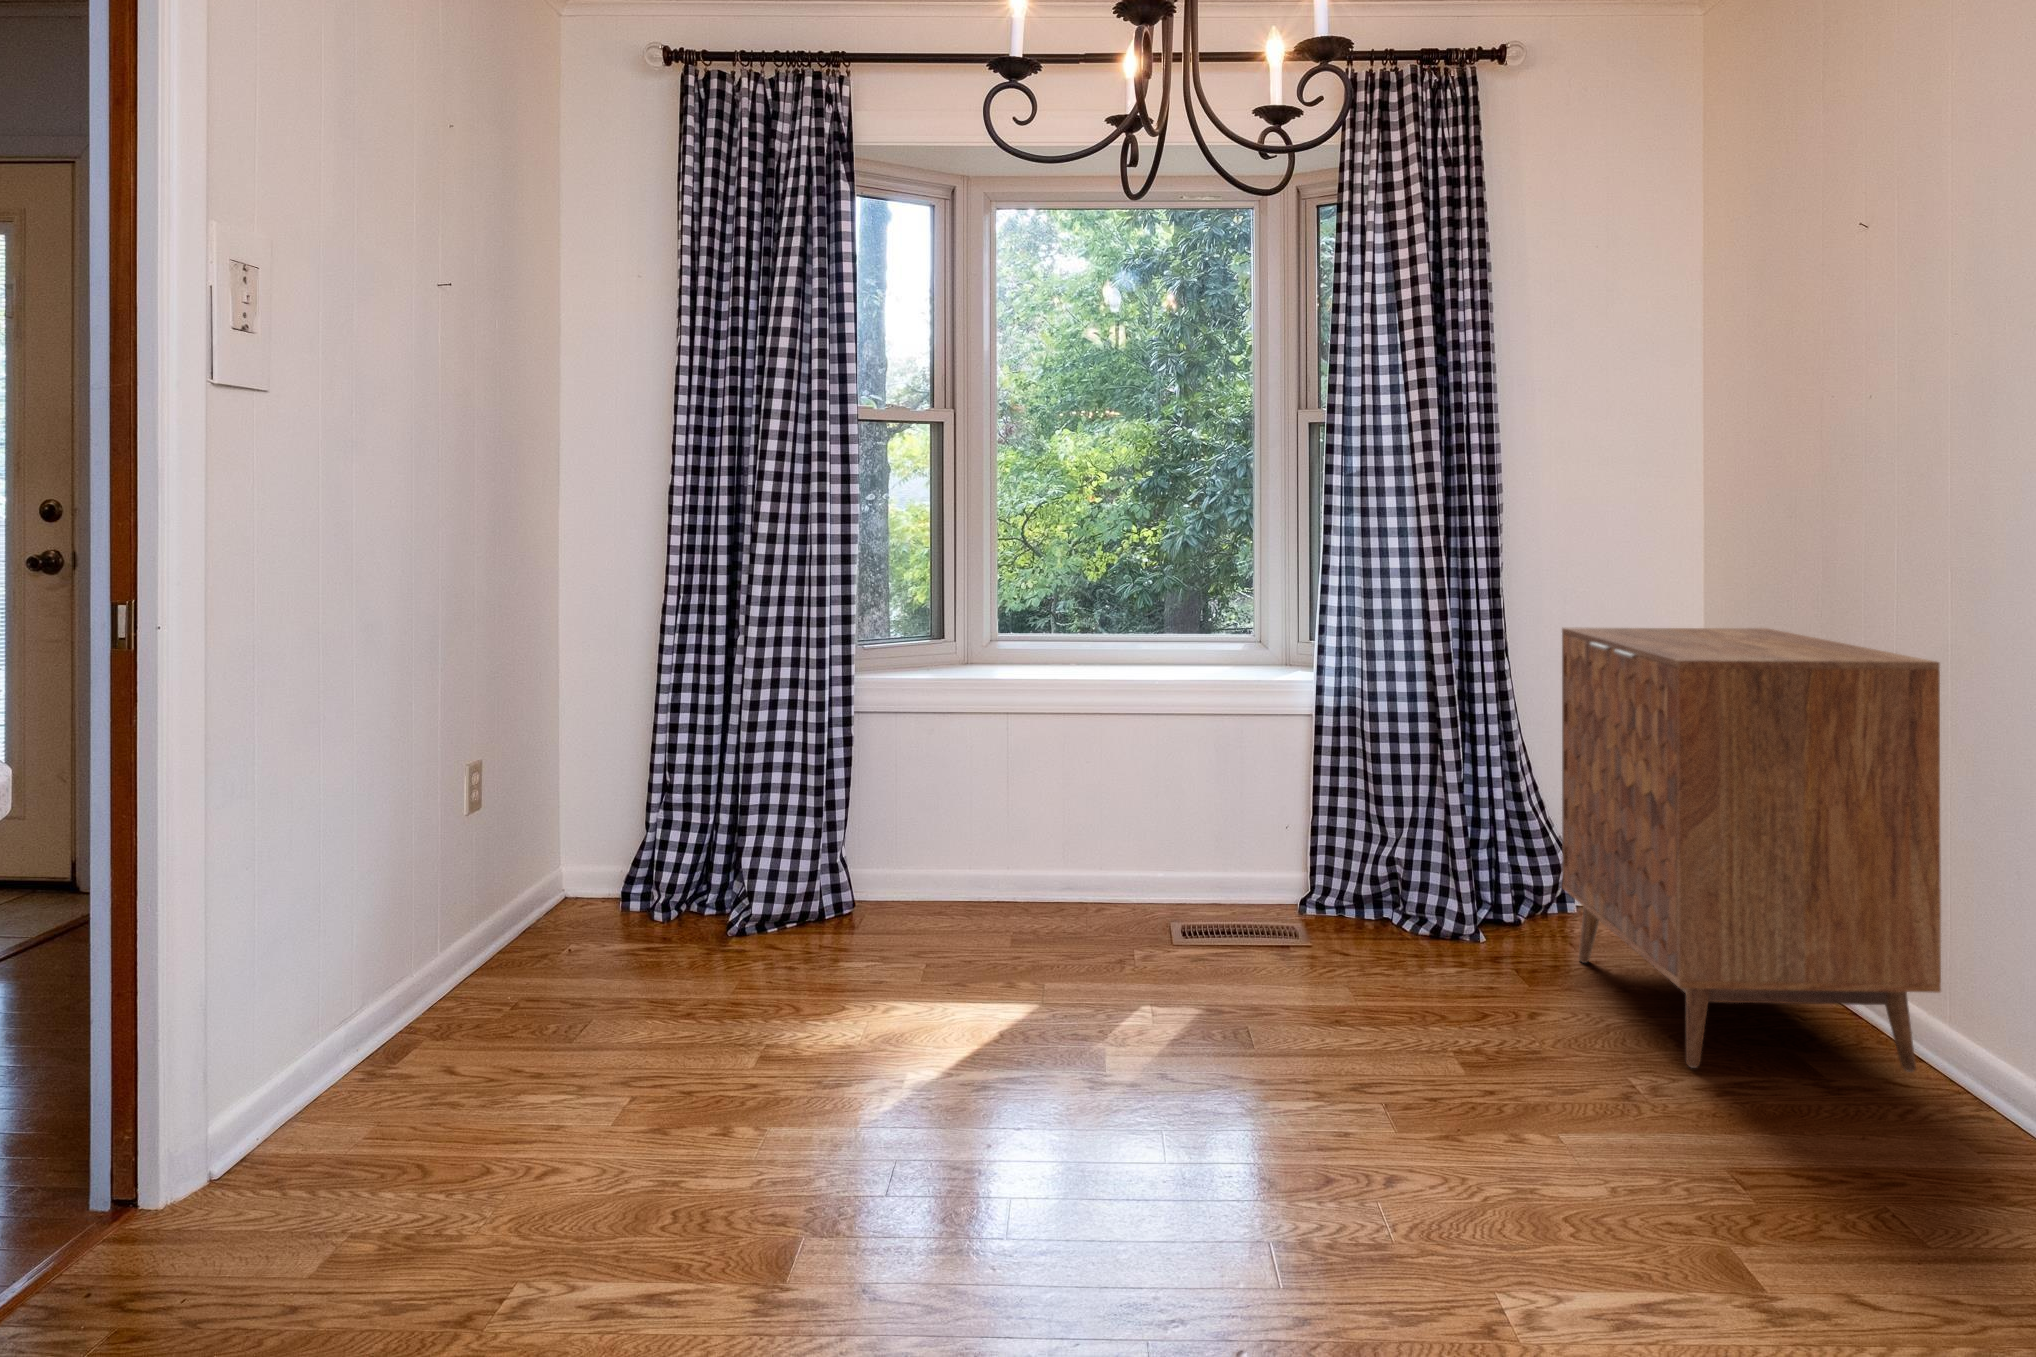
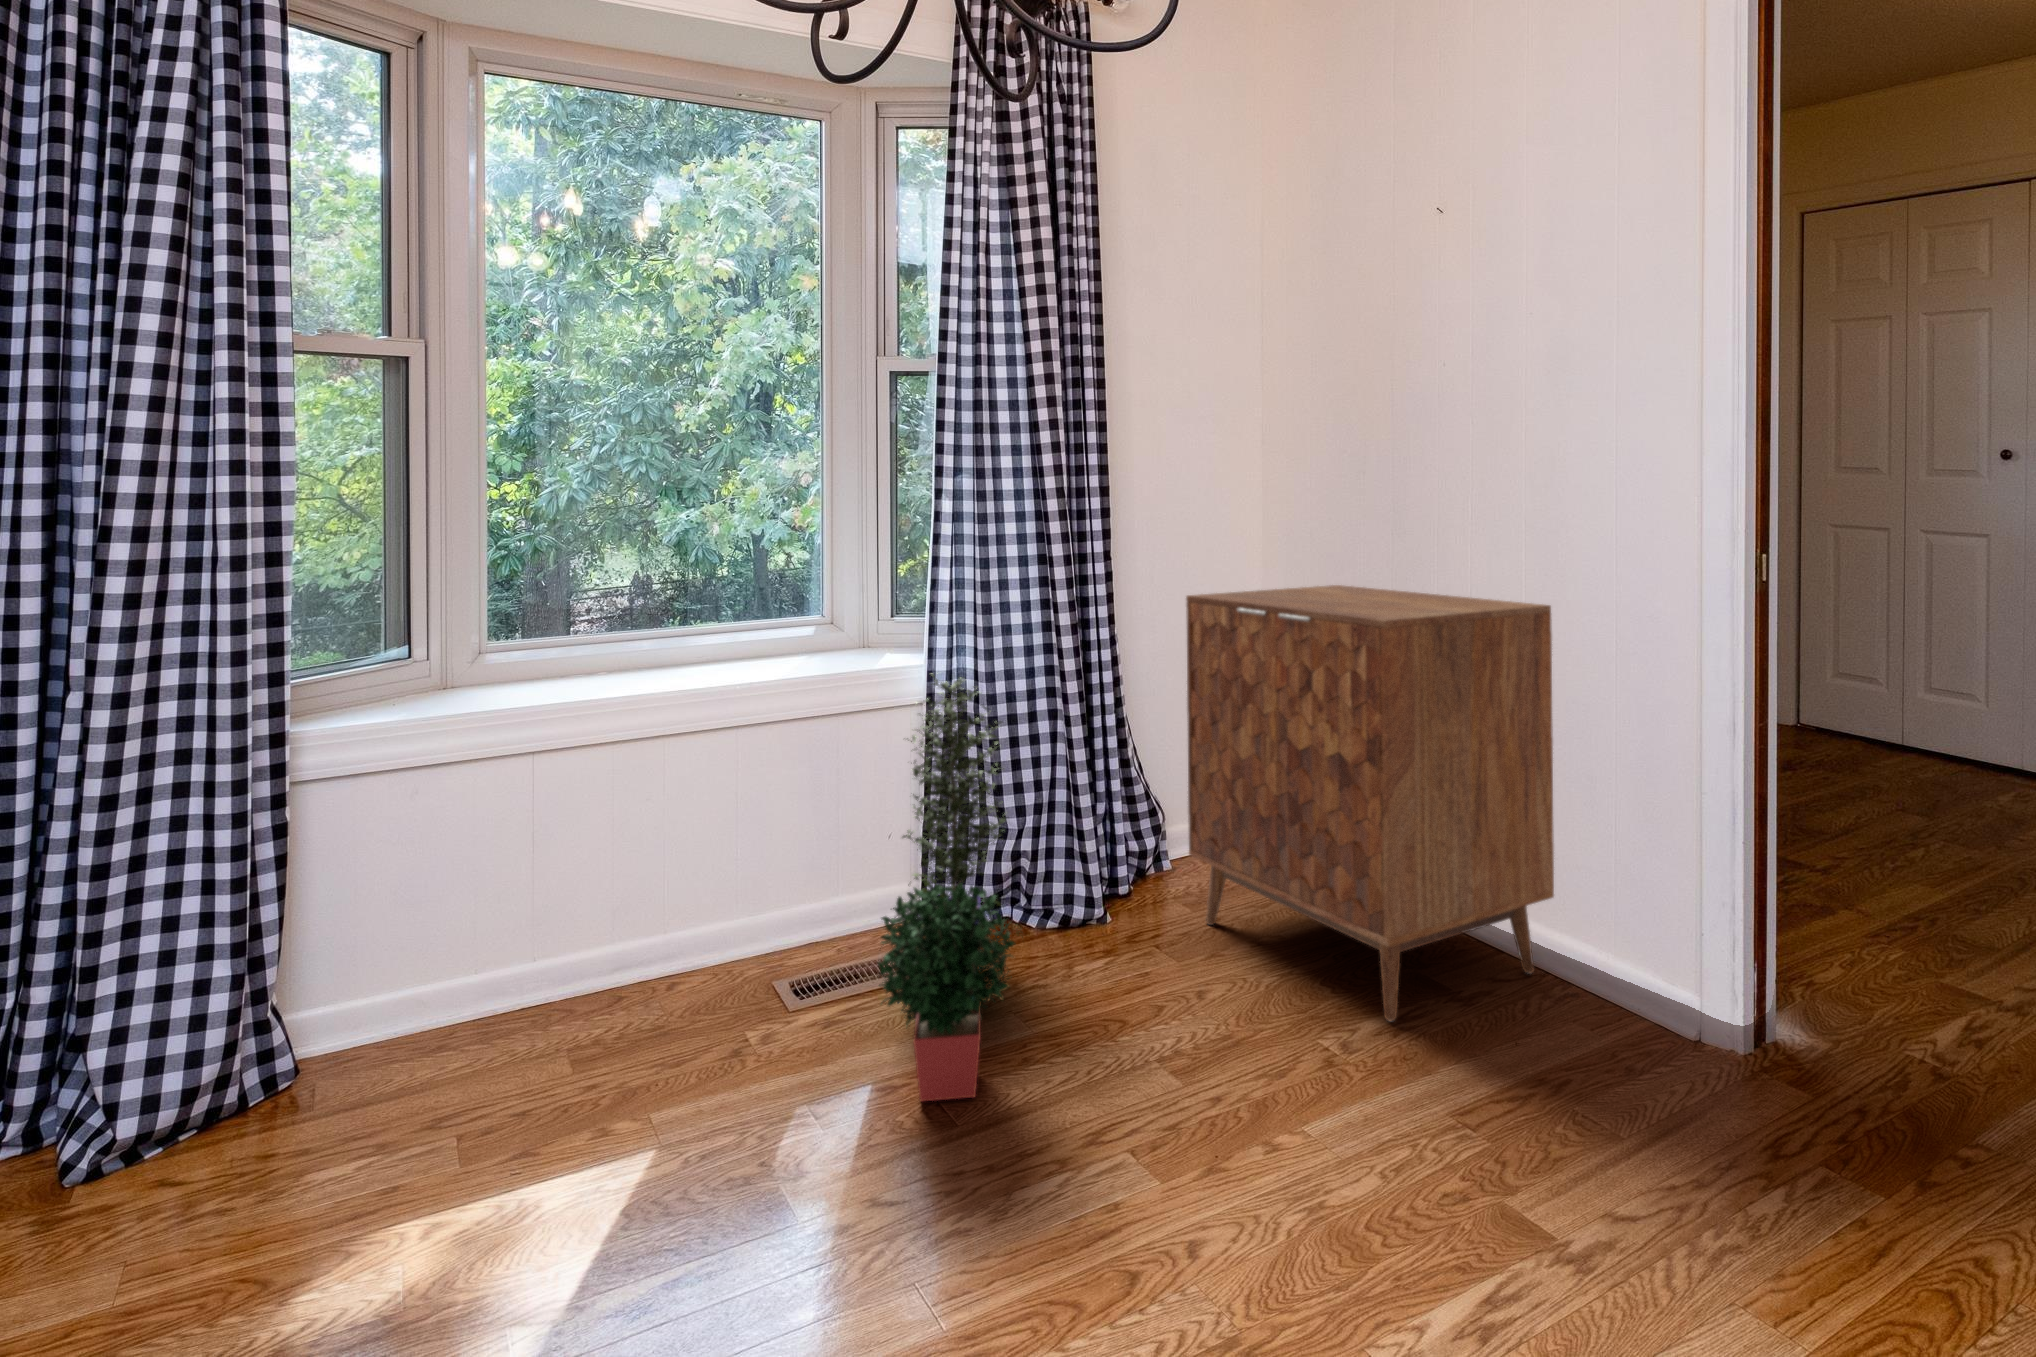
potted plant: none [1188,681,1377,1023] -> present [878,674,1015,1101]

